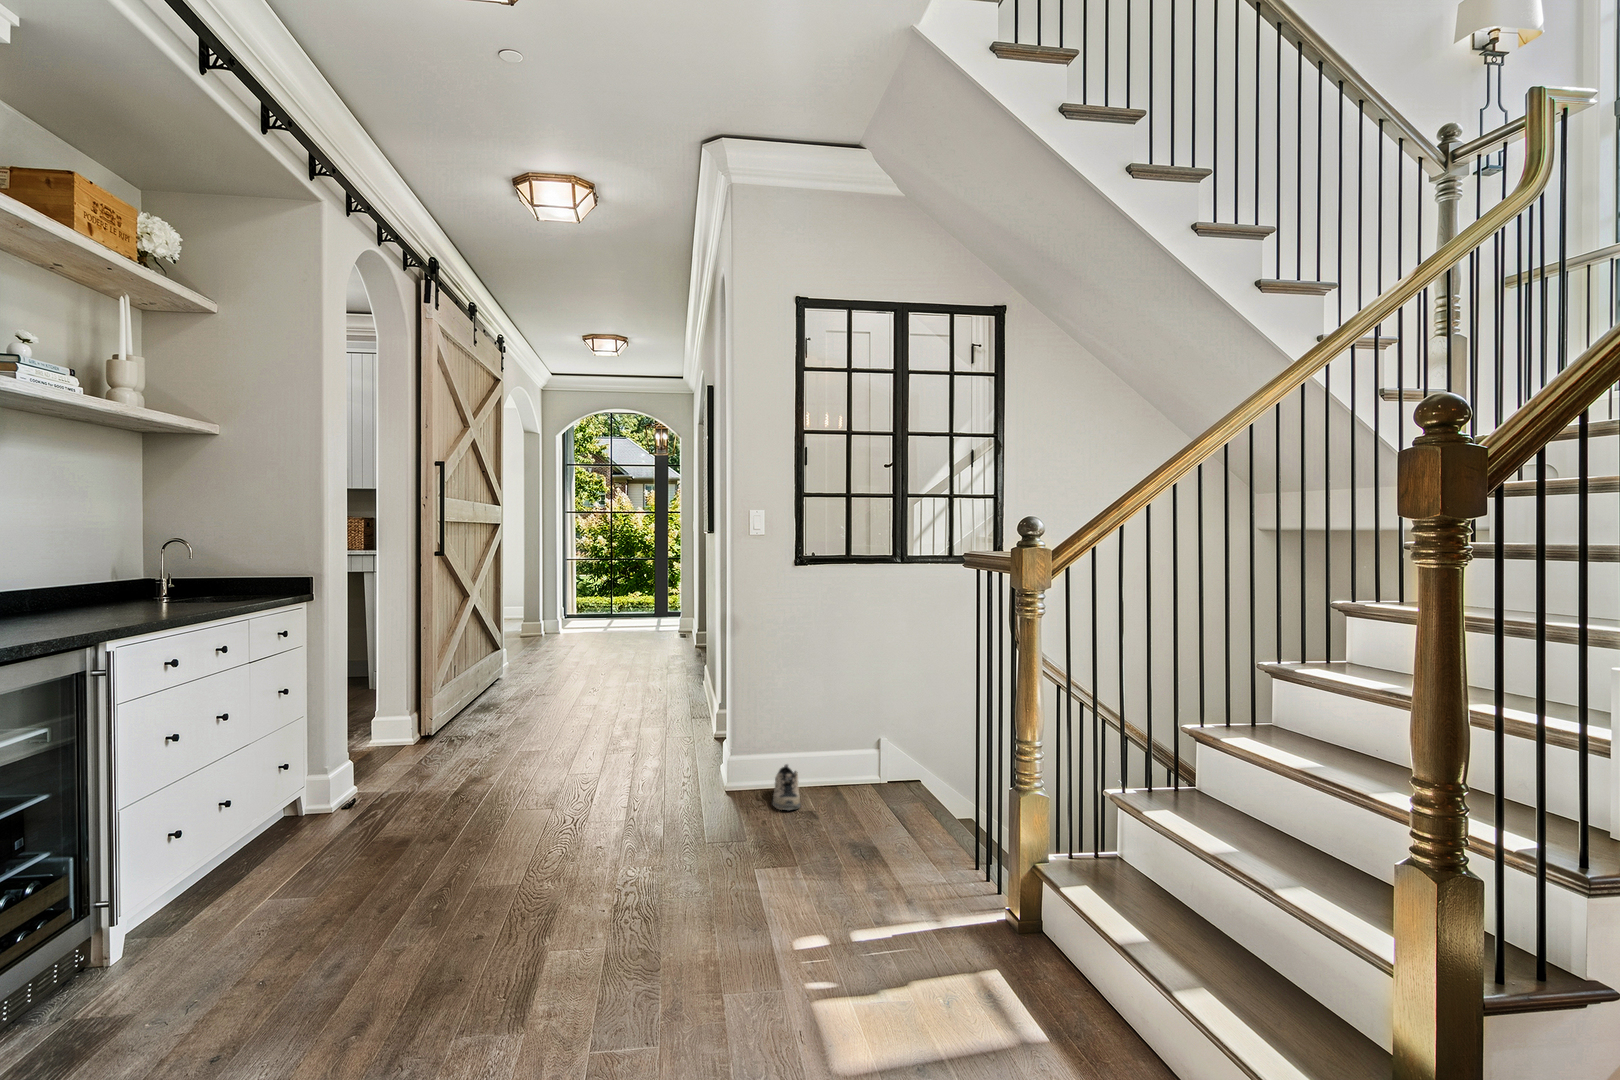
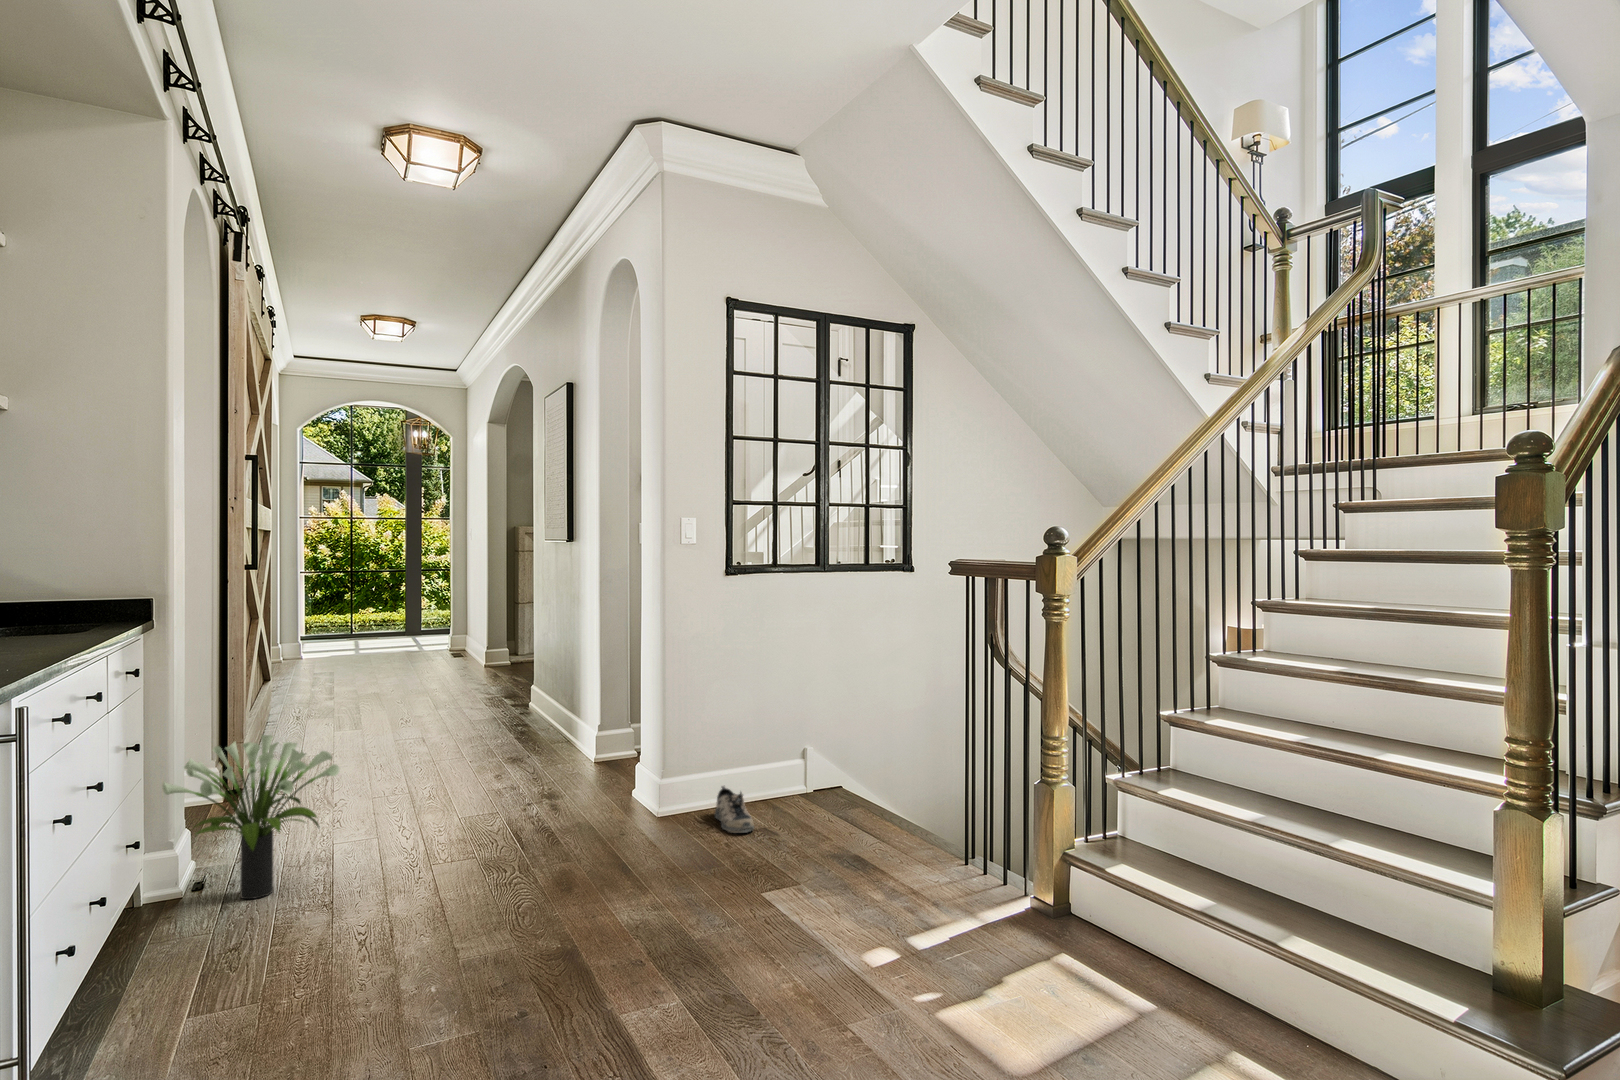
potted plant: none [310,689,443,820] -> present [163,734,339,899]

